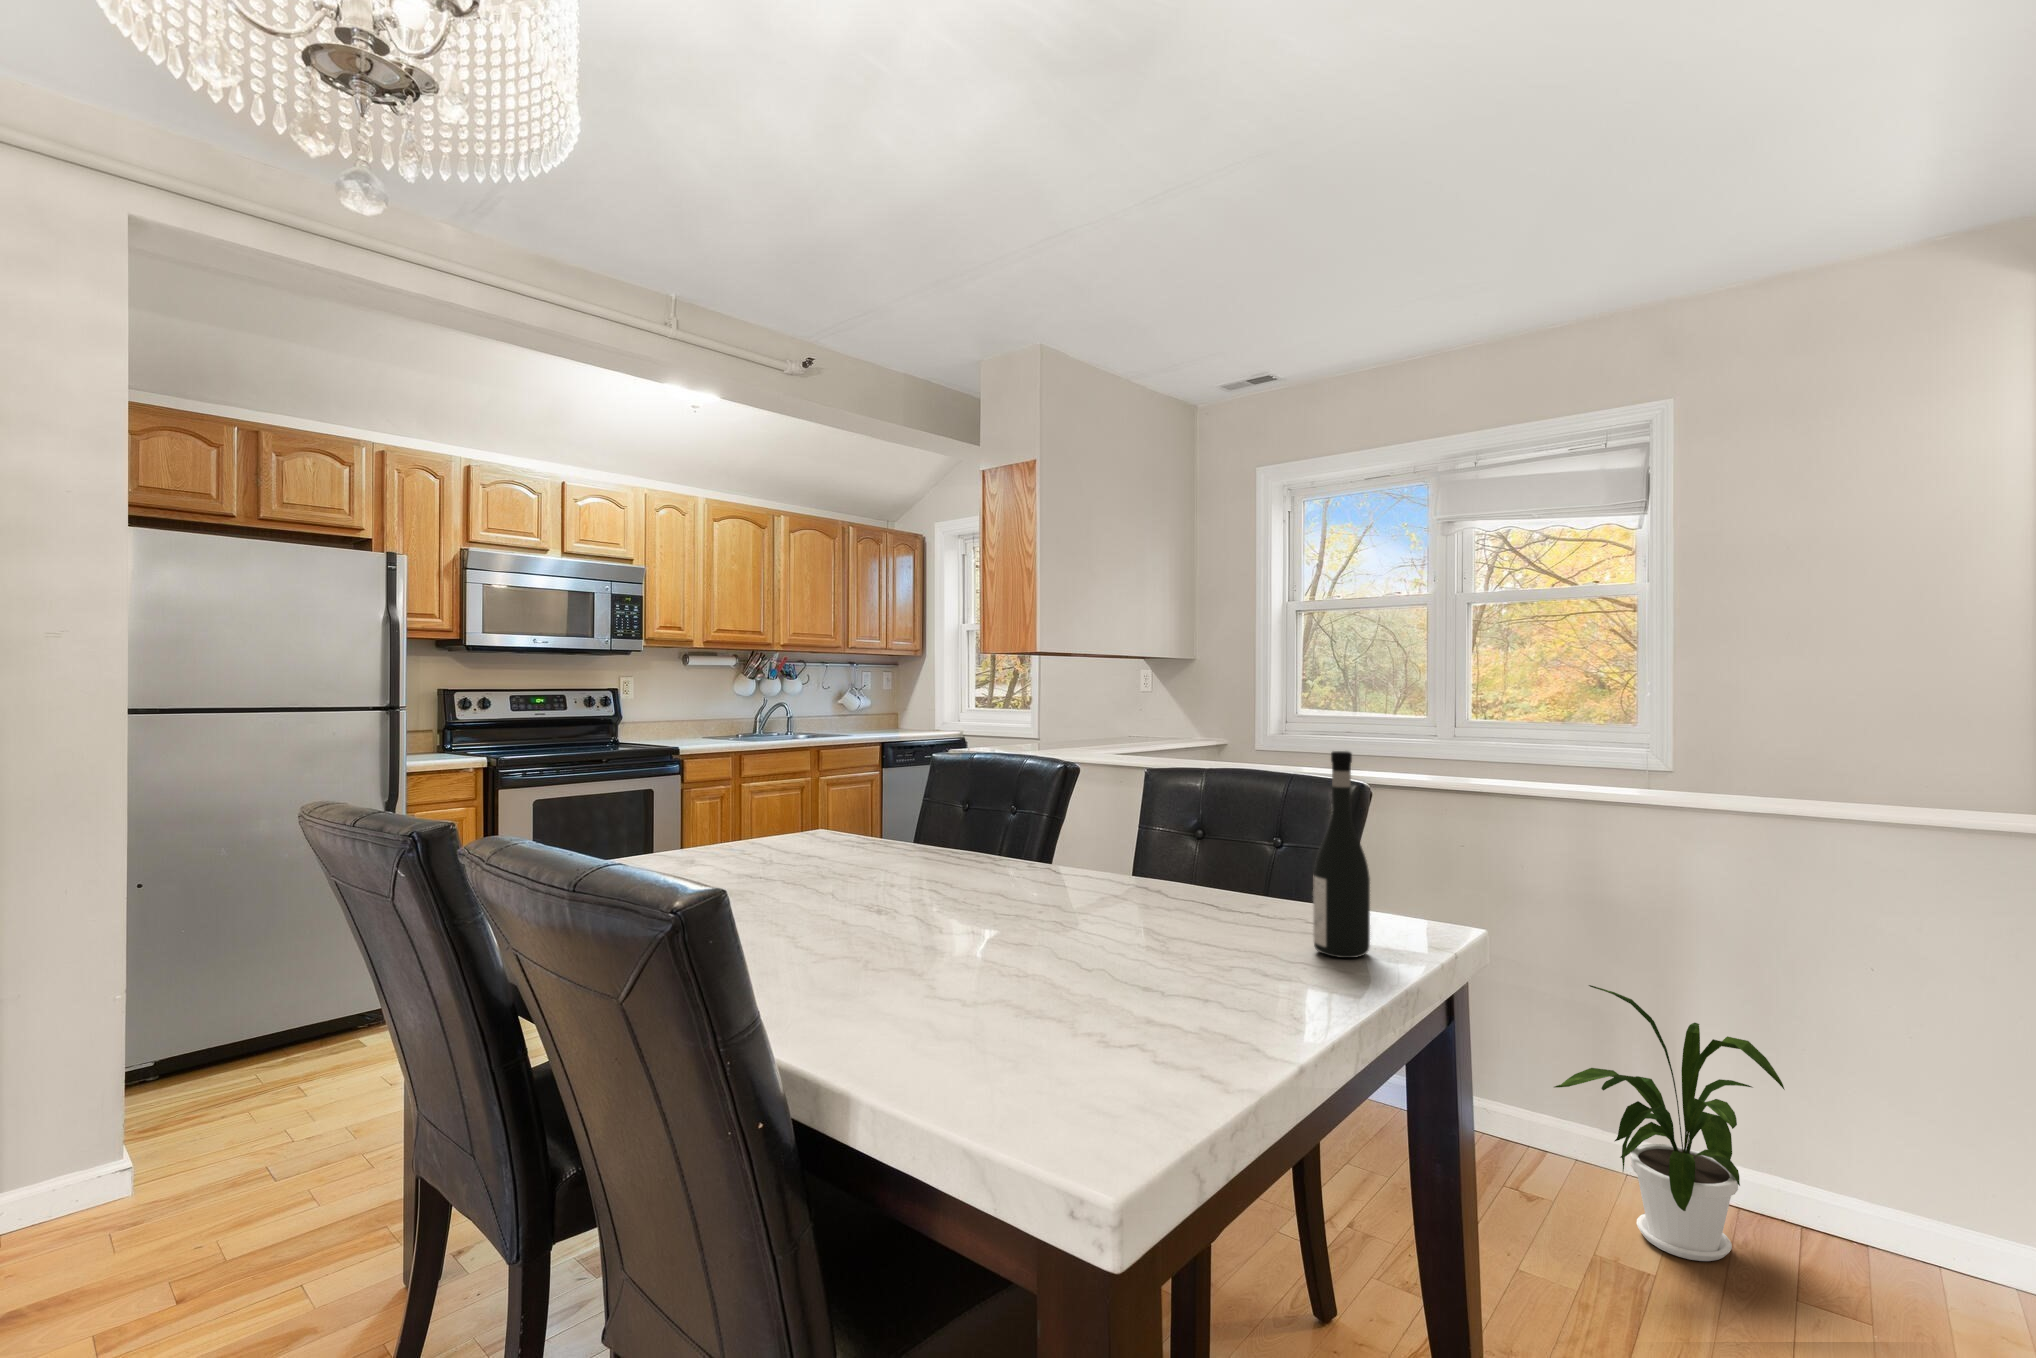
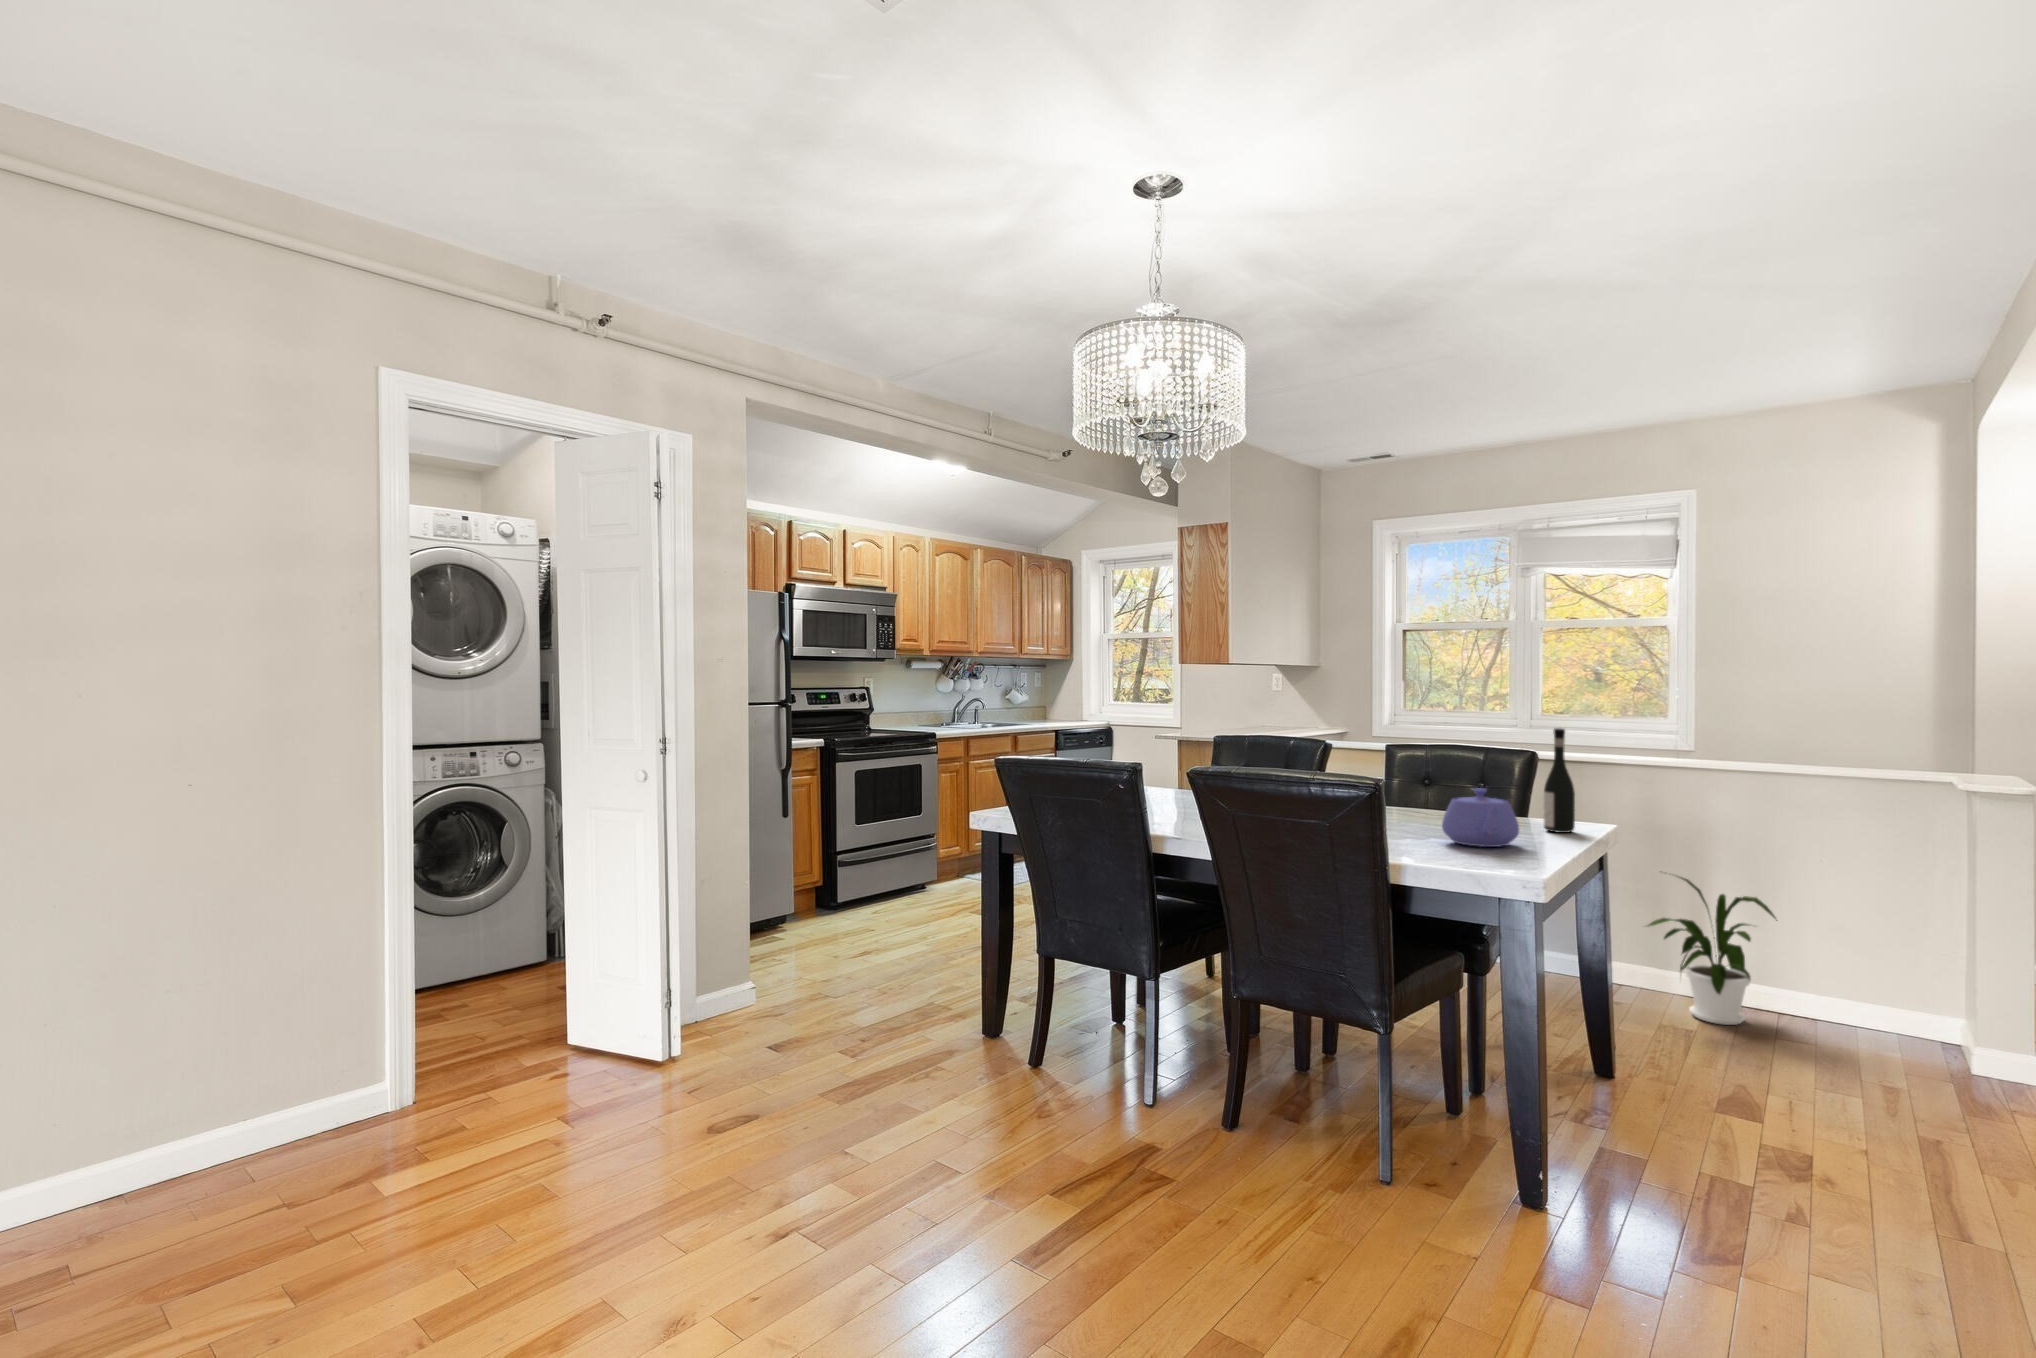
teapot: none [1058,879,1207,1011] -> present [1442,788,1519,847]

